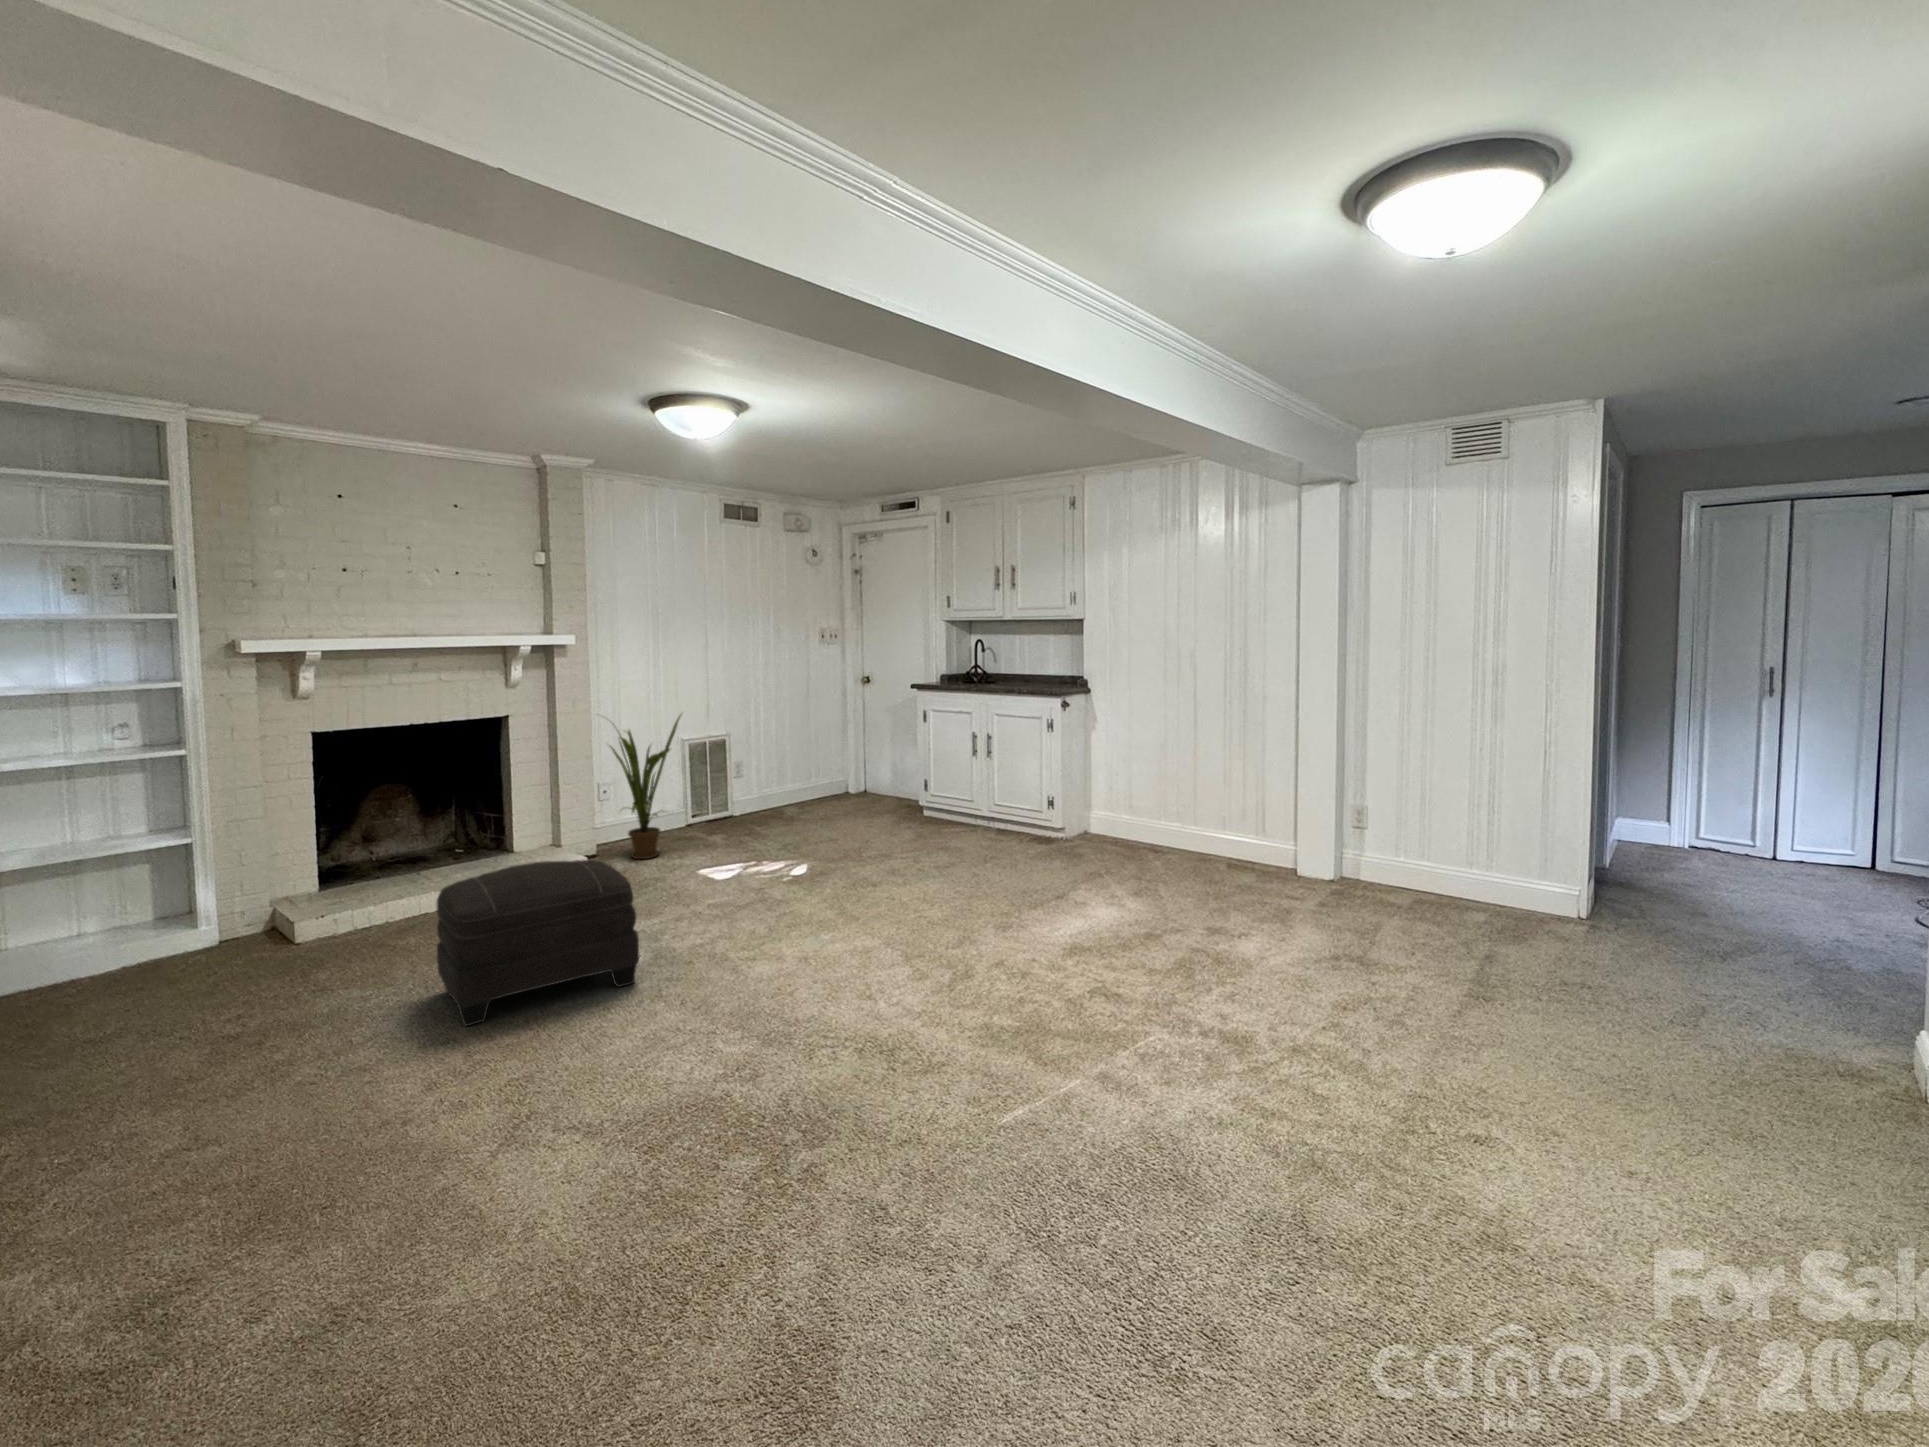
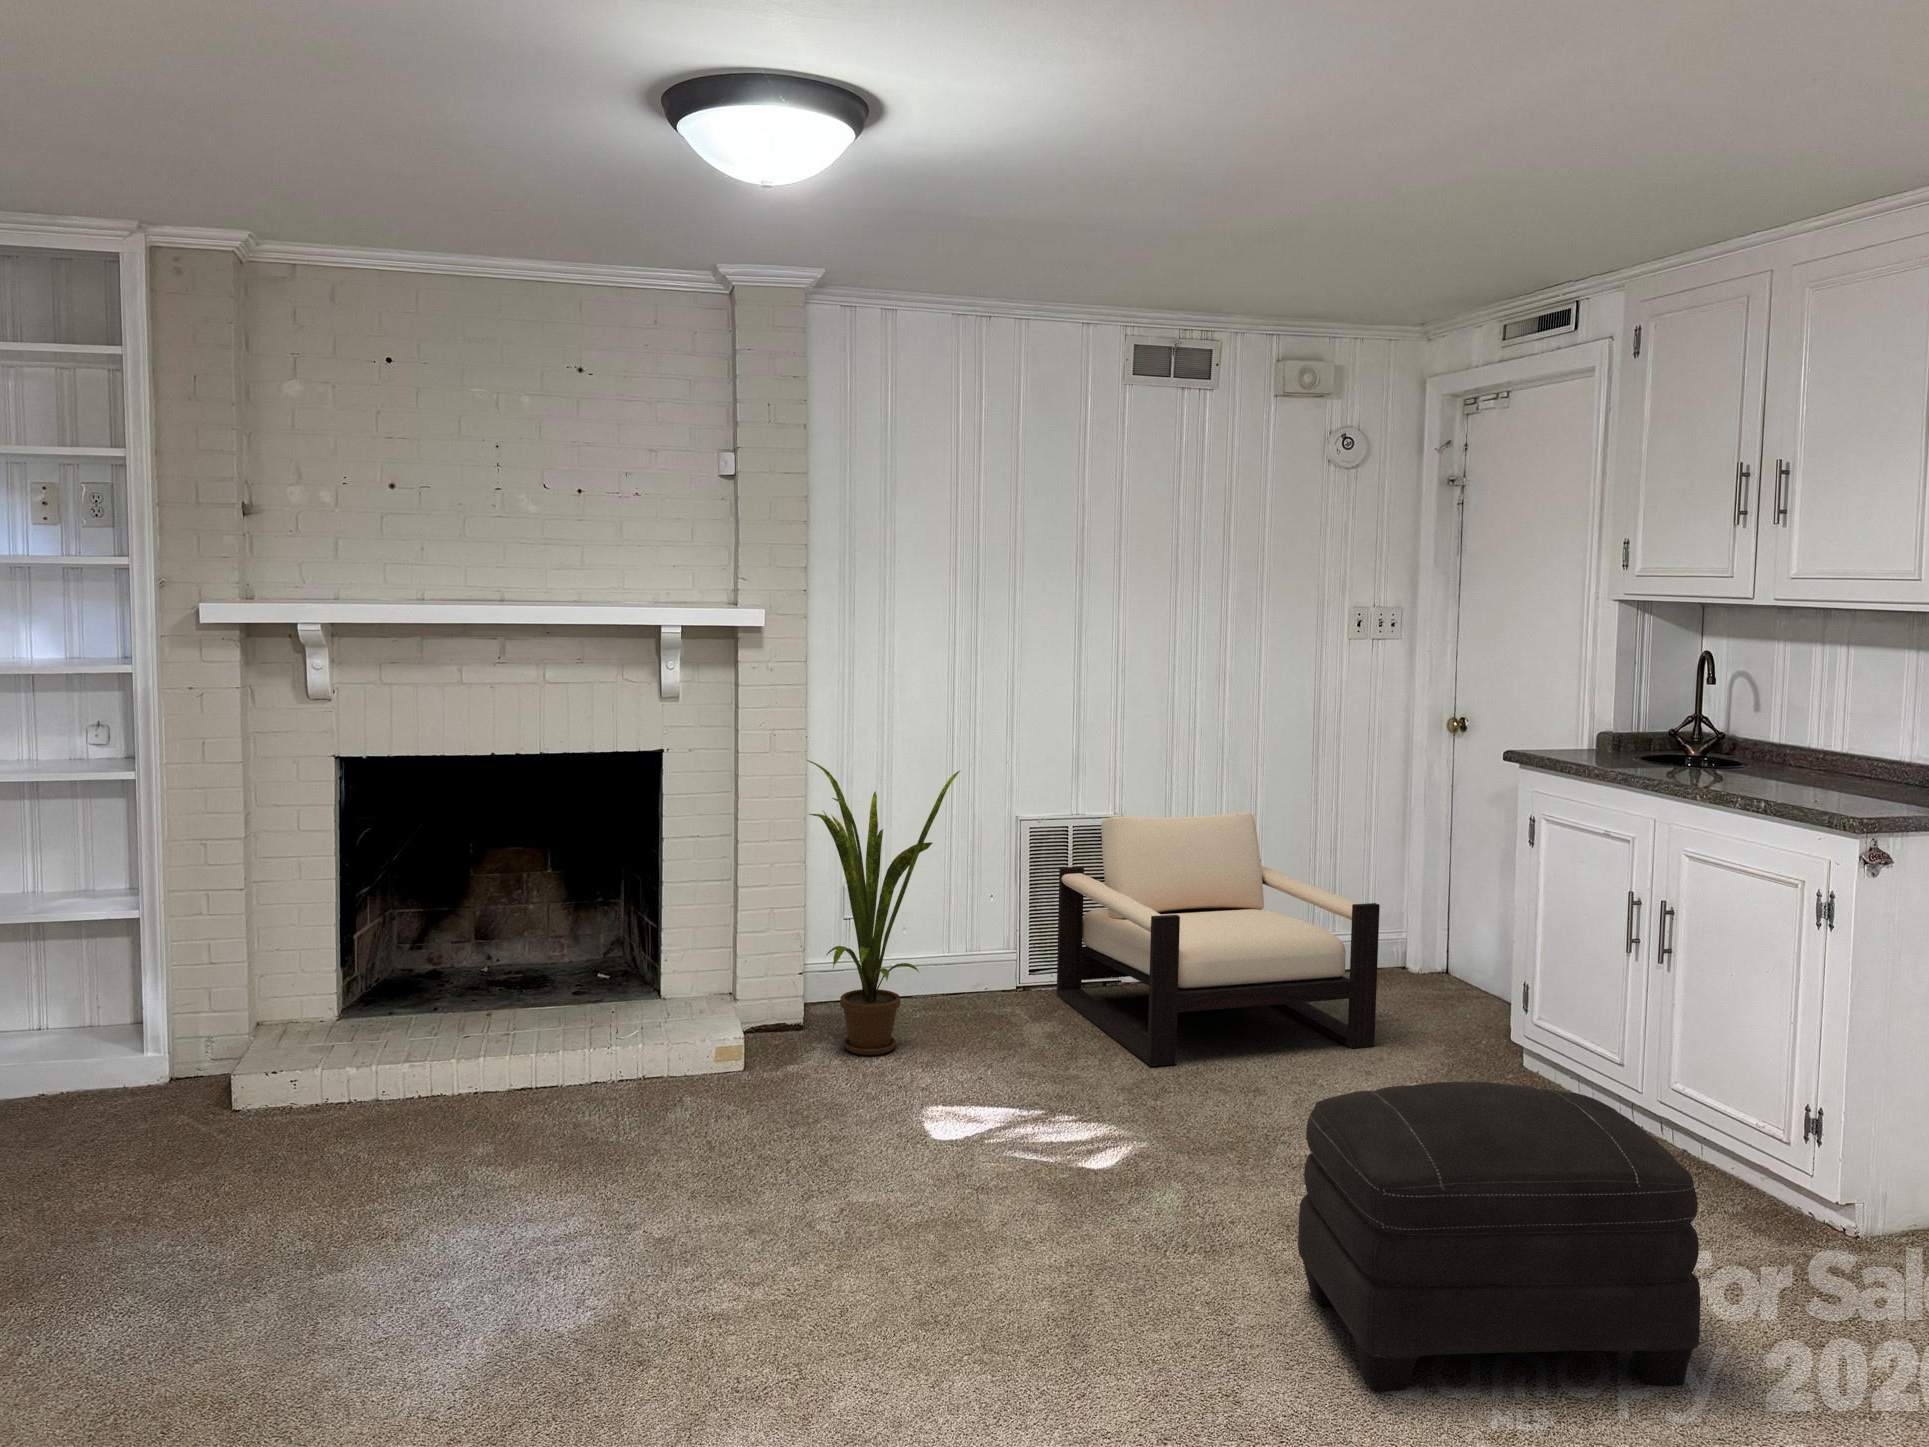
armchair: none [709,726,867,840] -> present [1057,812,1380,1066]
ottoman: present [437,860,639,1026] -> present [1298,1082,1700,1392]

